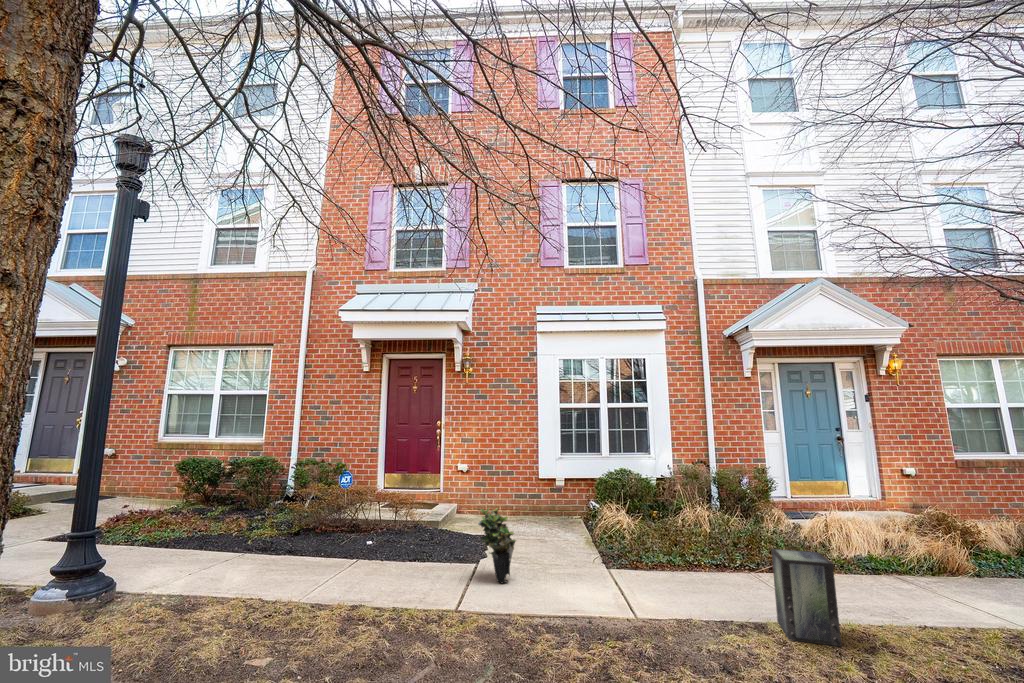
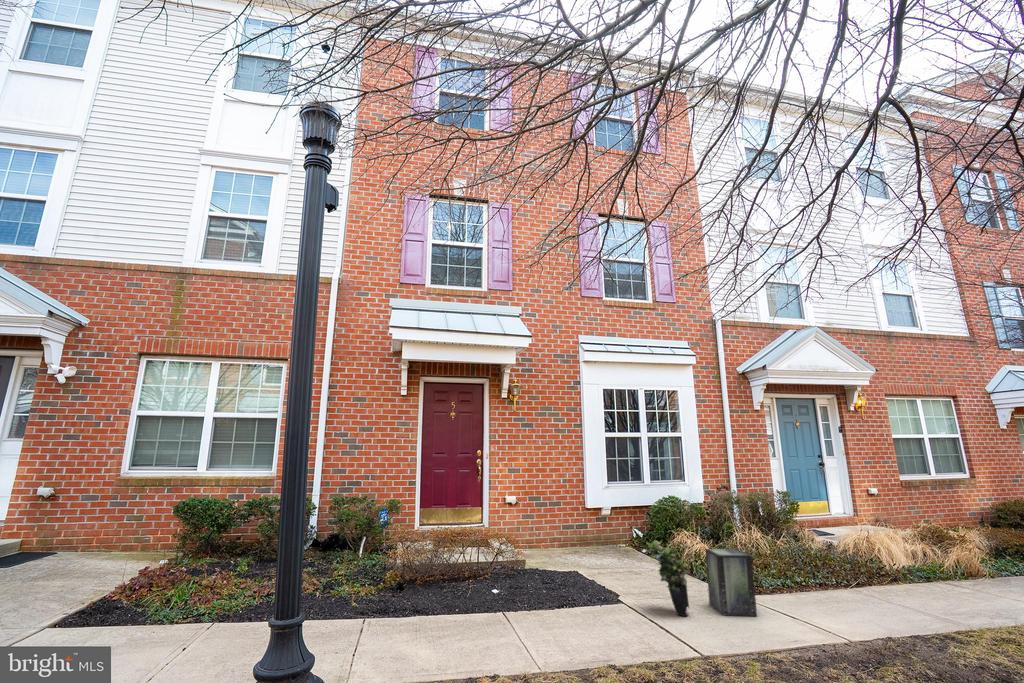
storage box: present [772,549,841,646] -> present [705,549,757,616]

